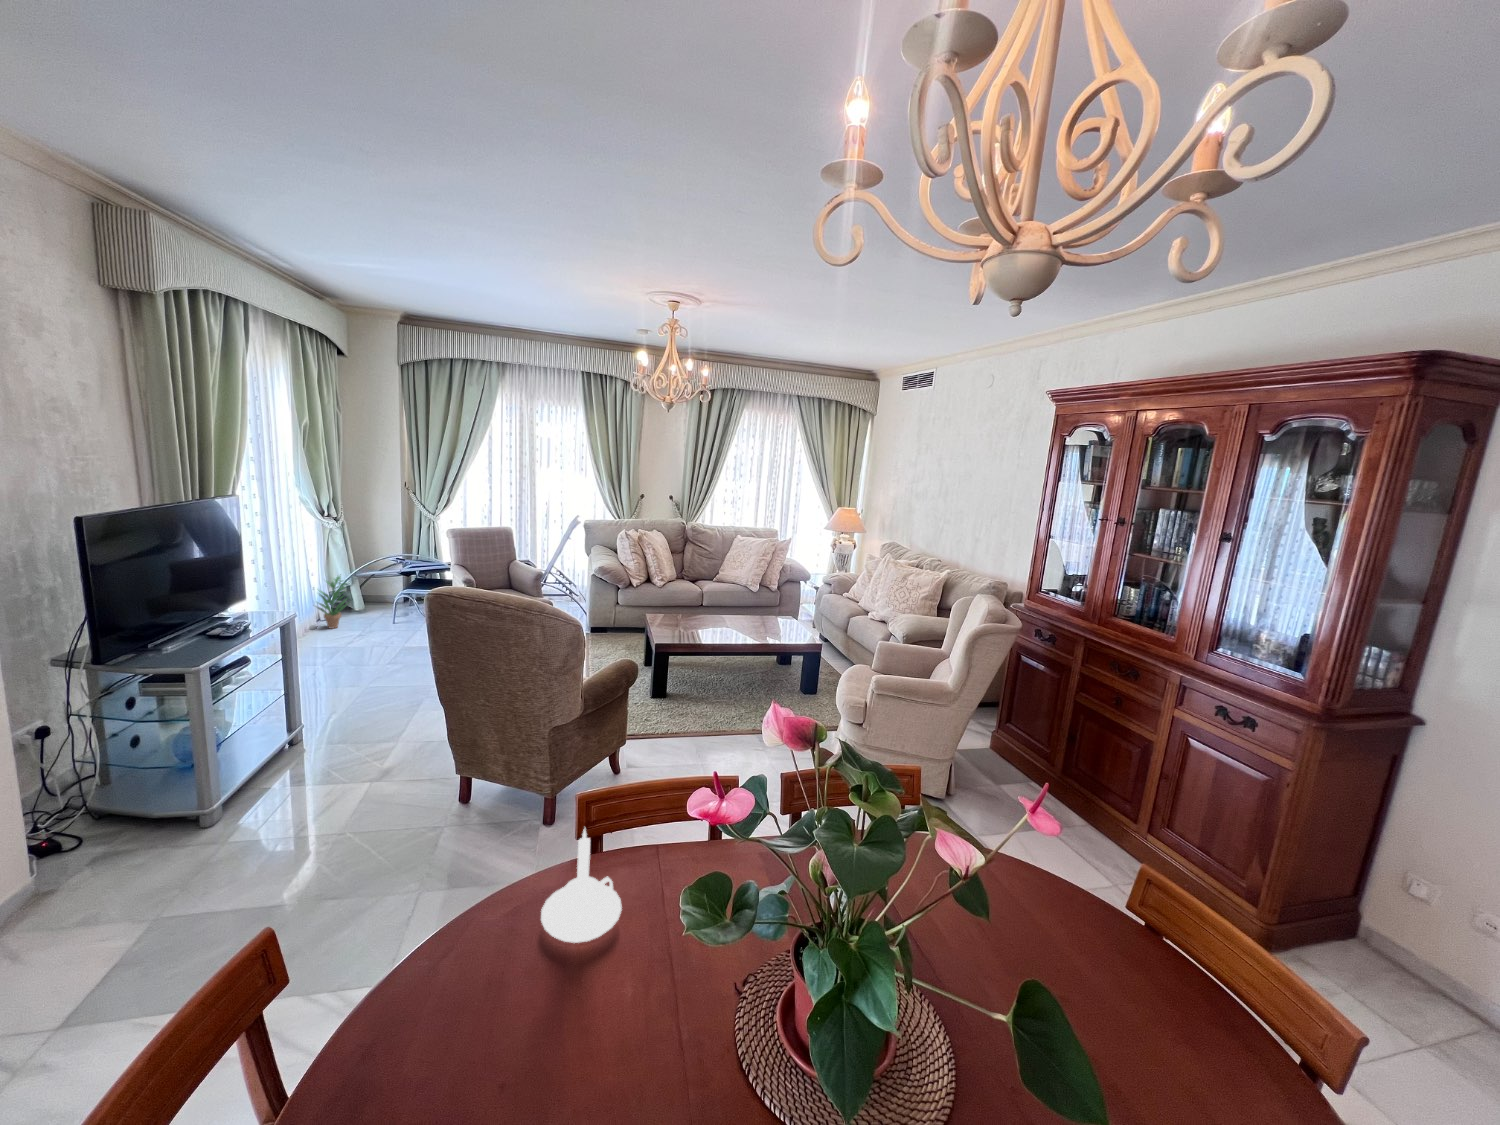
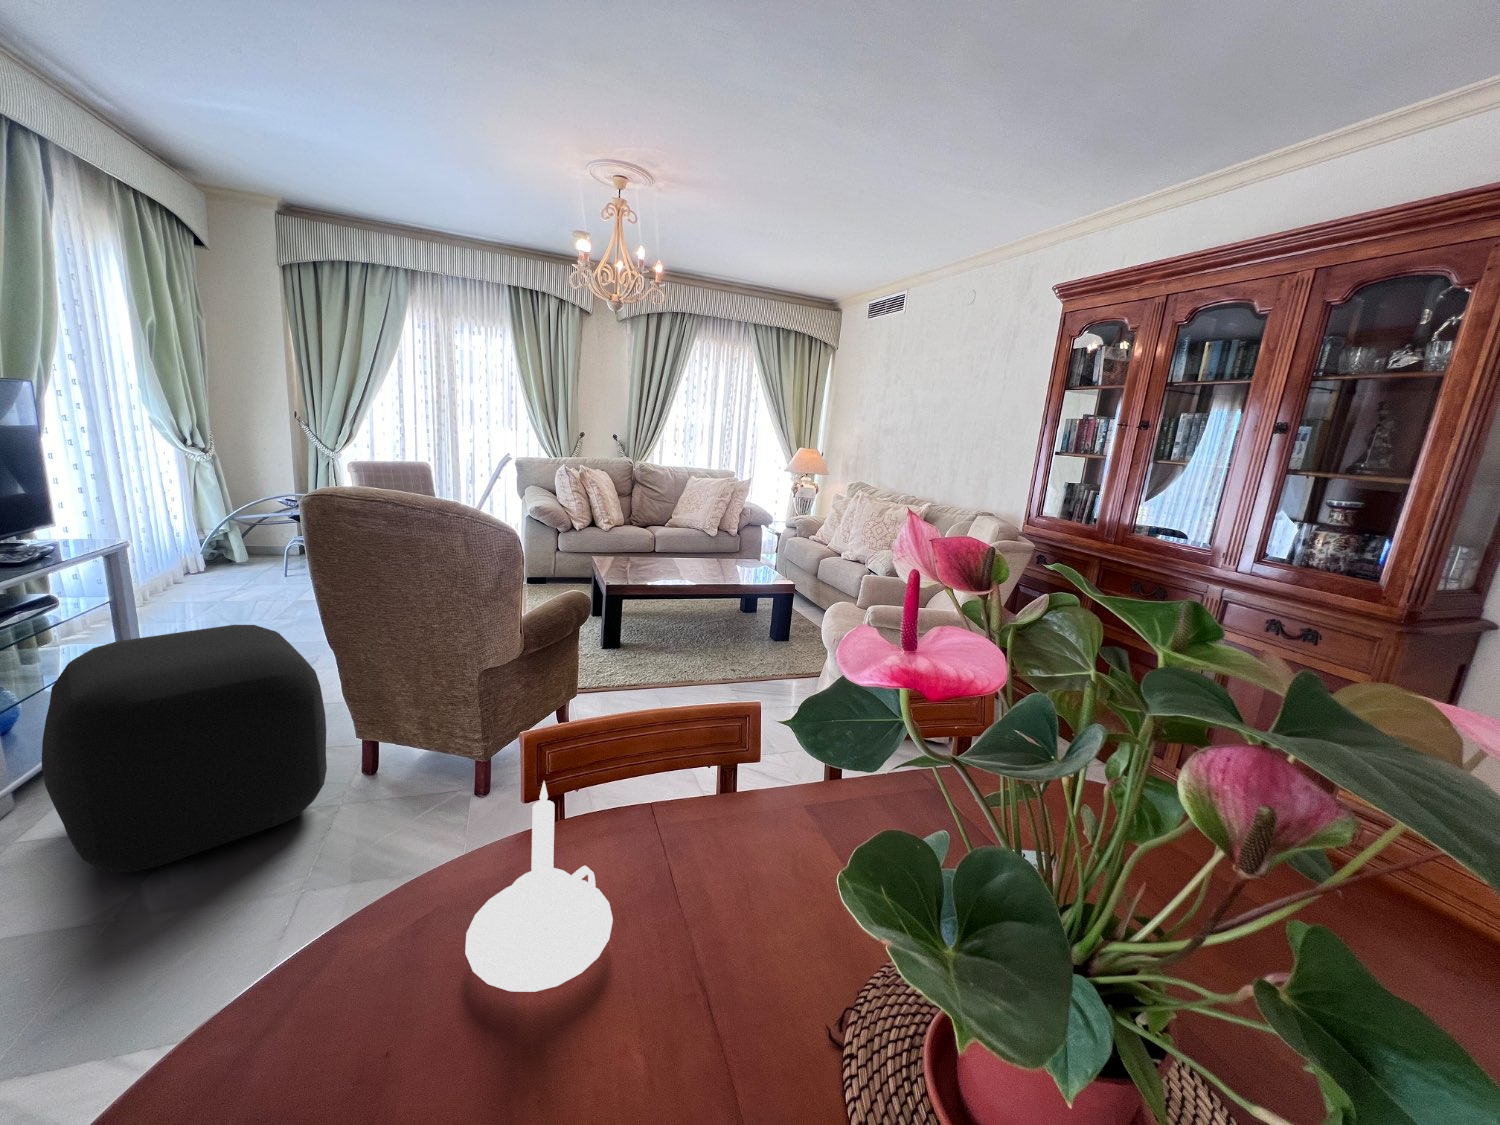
potted plant: present [317,576,346,629] -> none [177,514,228,581]
ottoman: none [253,685,436,869] -> present [42,625,327,872]

